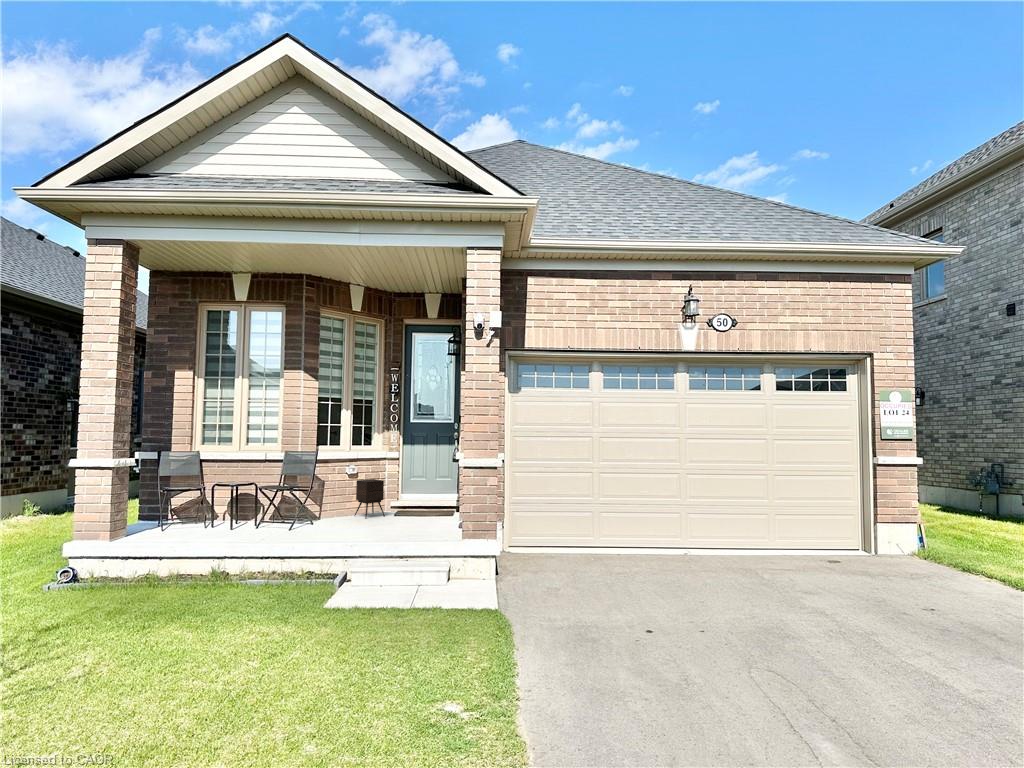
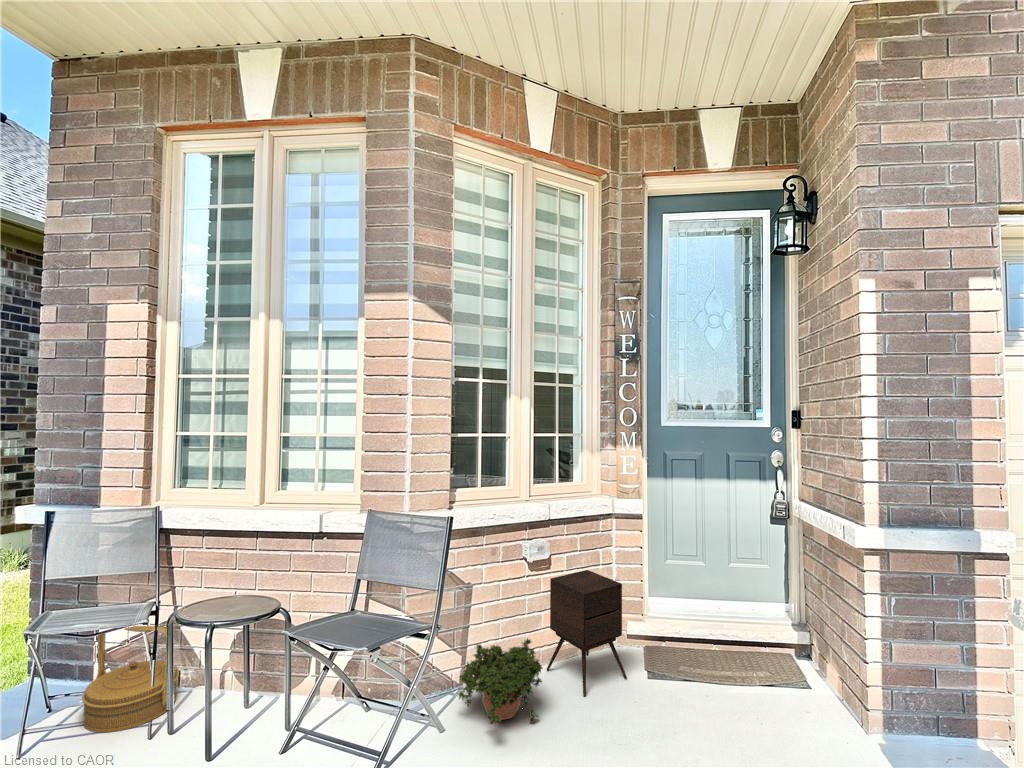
woven basket: none [174,493,208,527] -> present [82,626,179,733]
potted plant: none [316,497,349,522] -> present [459,638,543,724]

